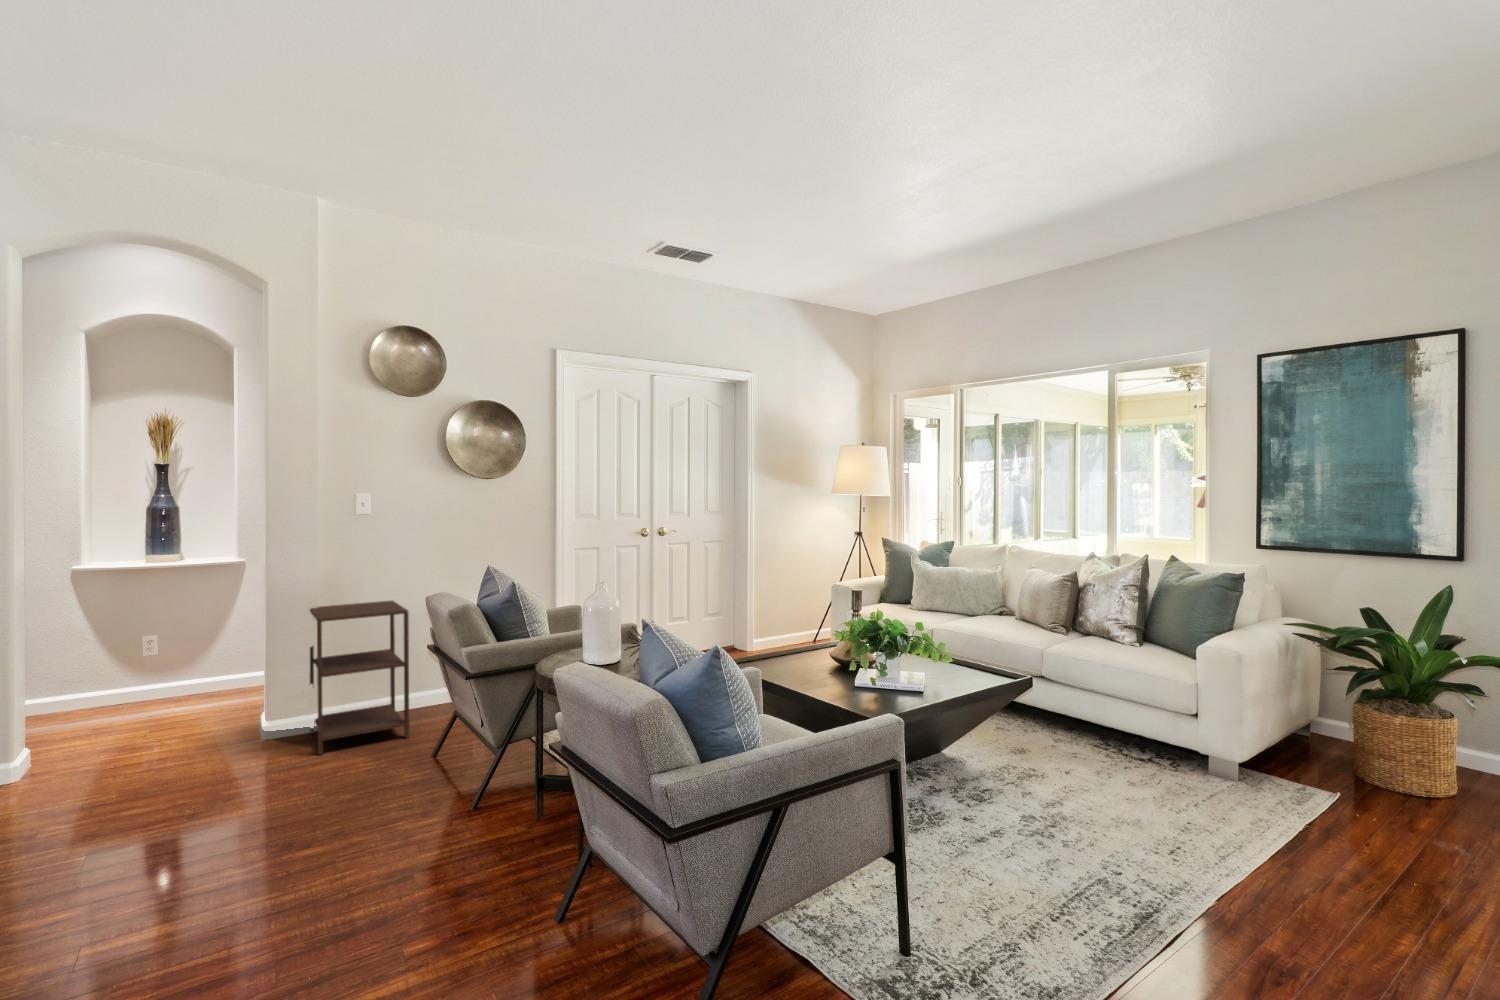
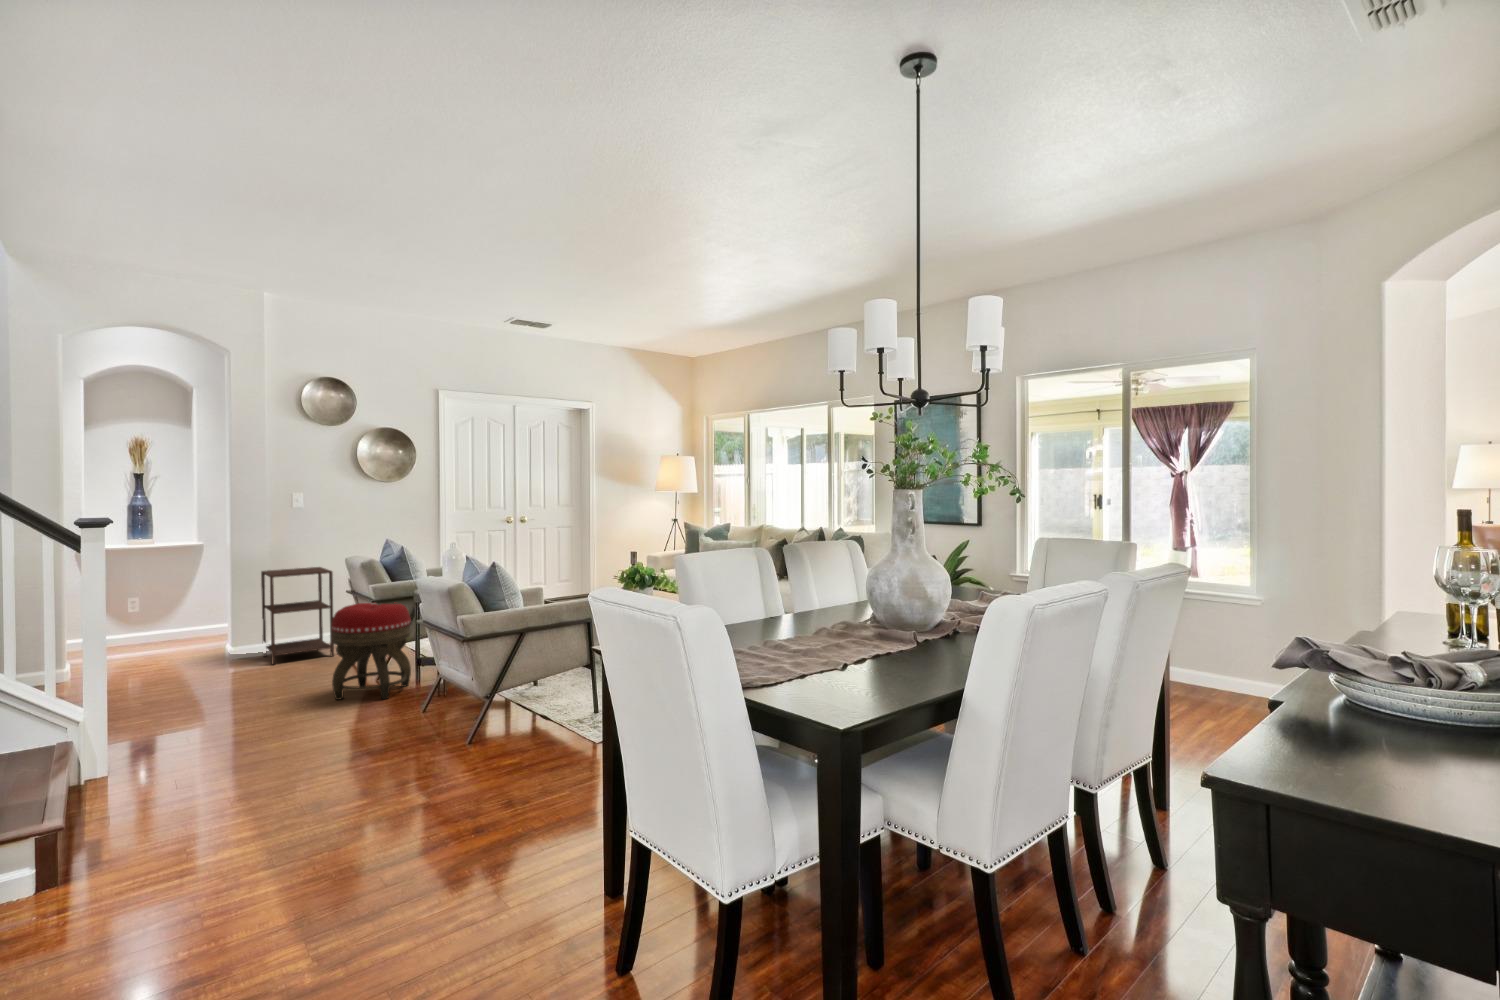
footstool: none [398,679,529,865] -> present [332,602,411,700]

